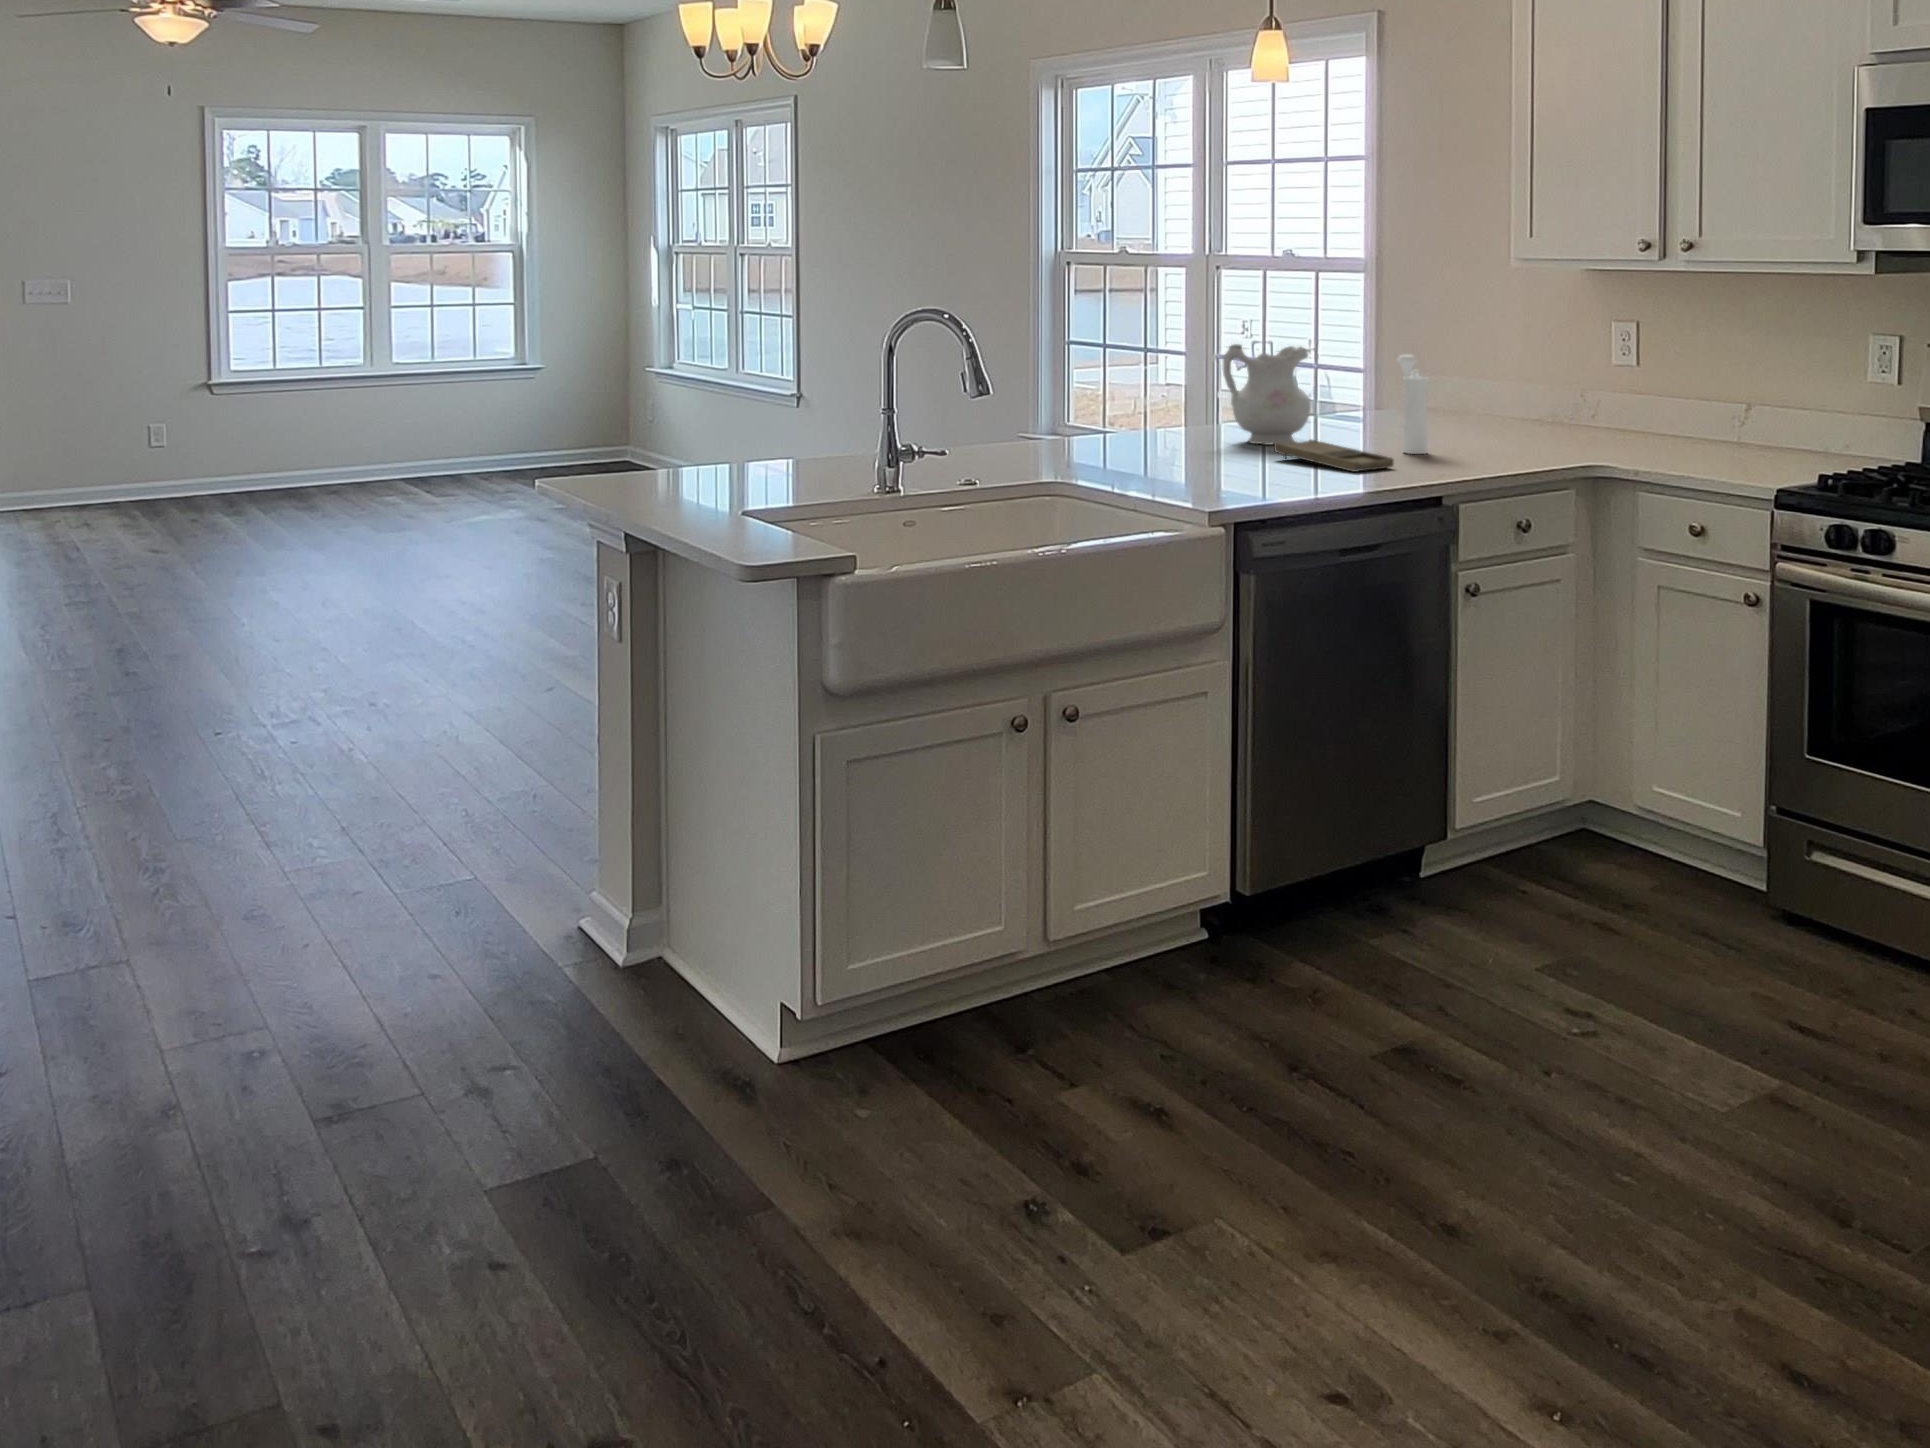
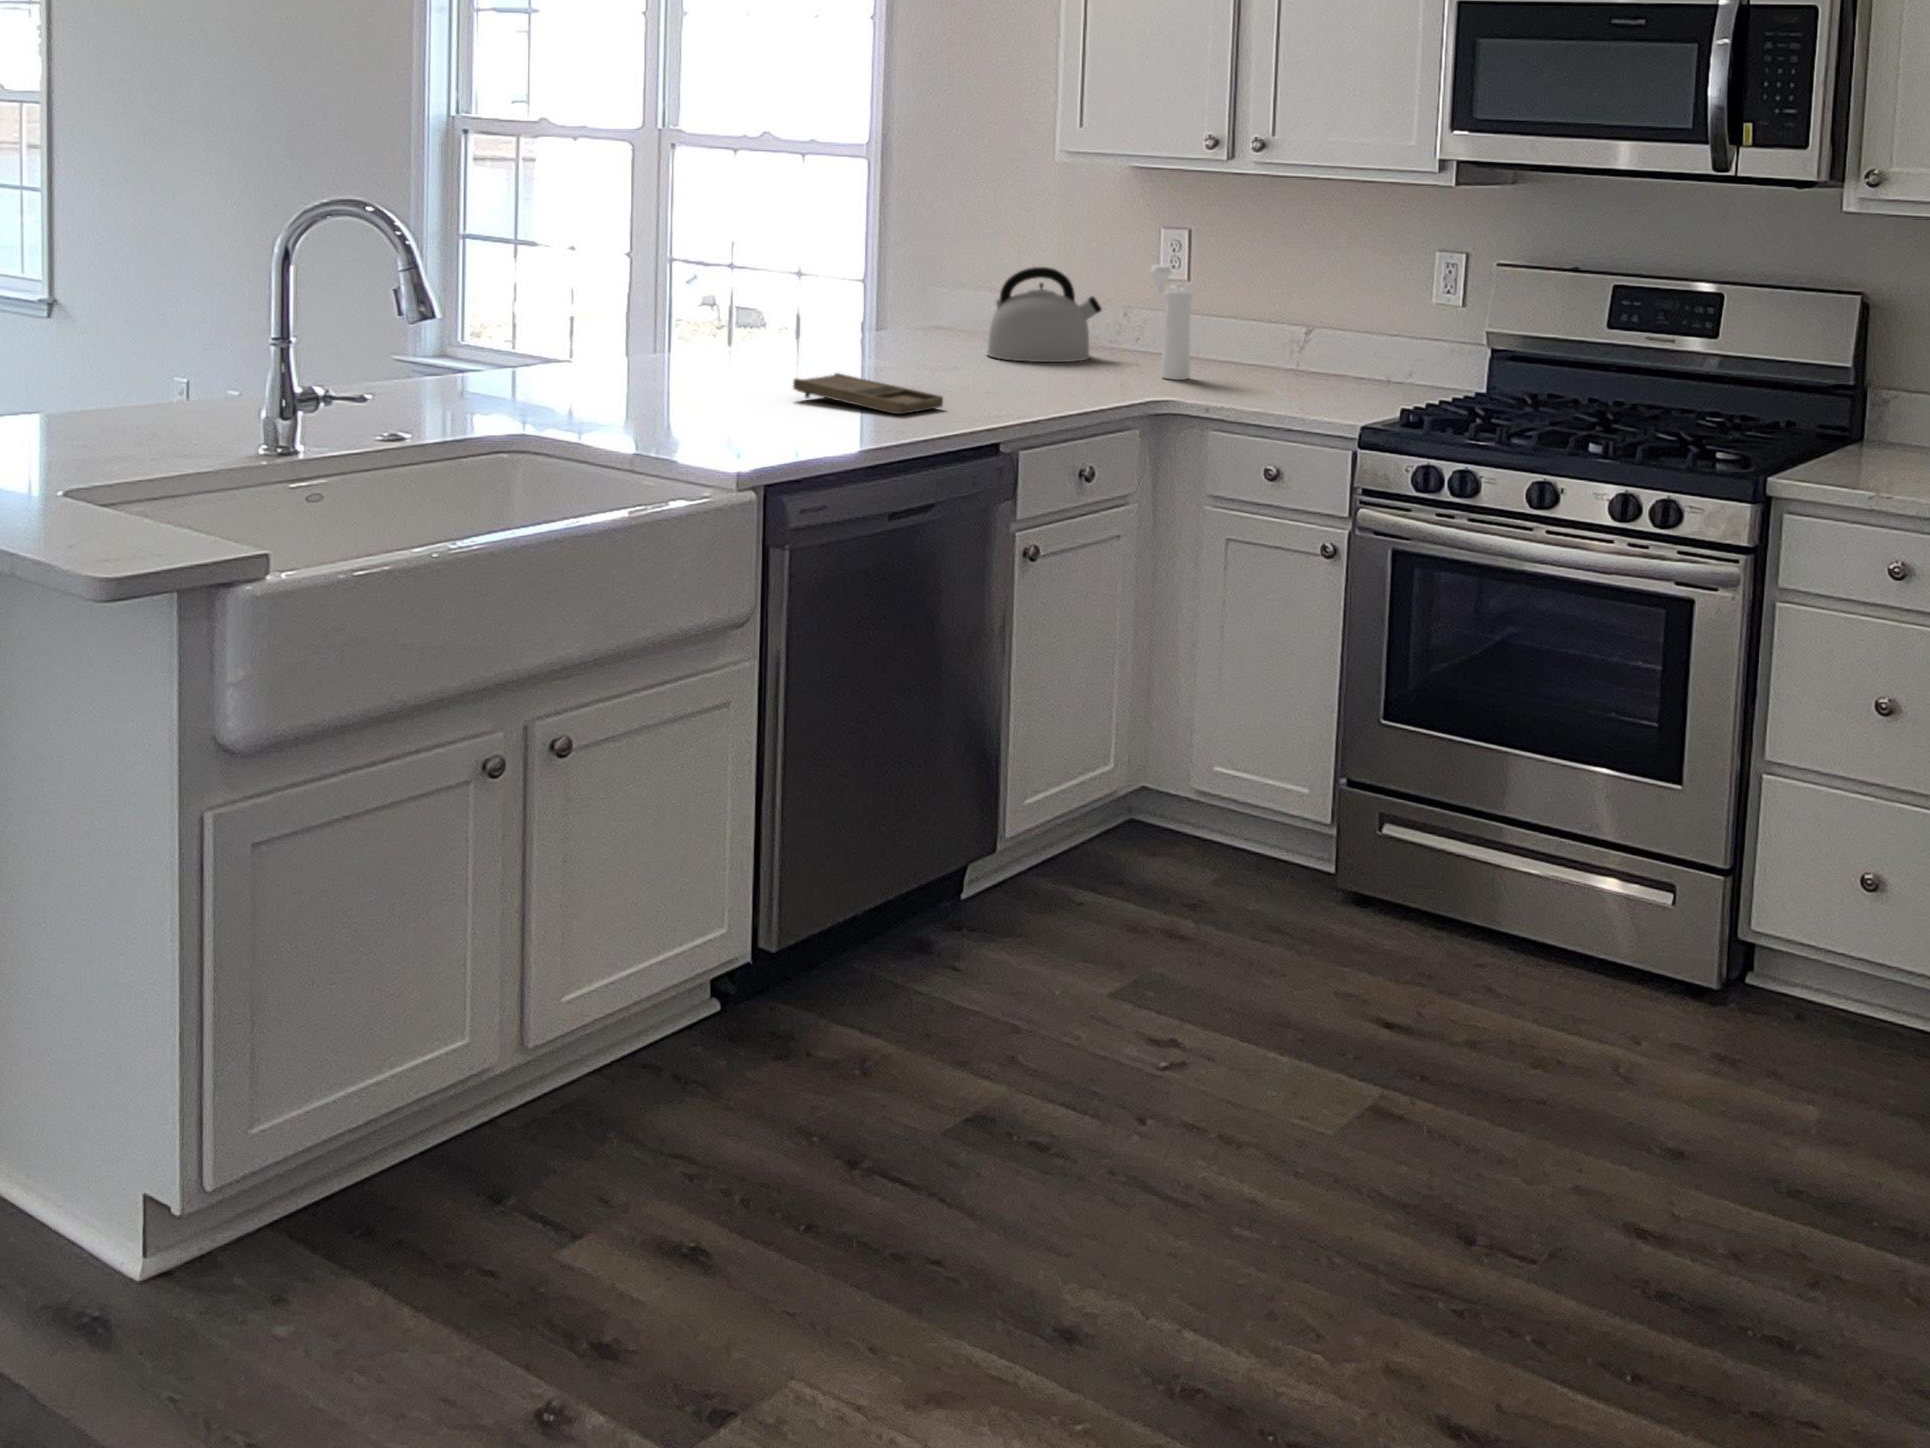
ceramic pitcher: present [1223,344,1311,445] -> none [720,251,830,379]
pepper mill: present [1397,355,1429,454] -> present [1150,265,1193,380]
kettle: none [1451,355,1552,435] -> present [987,267,1102,362]

